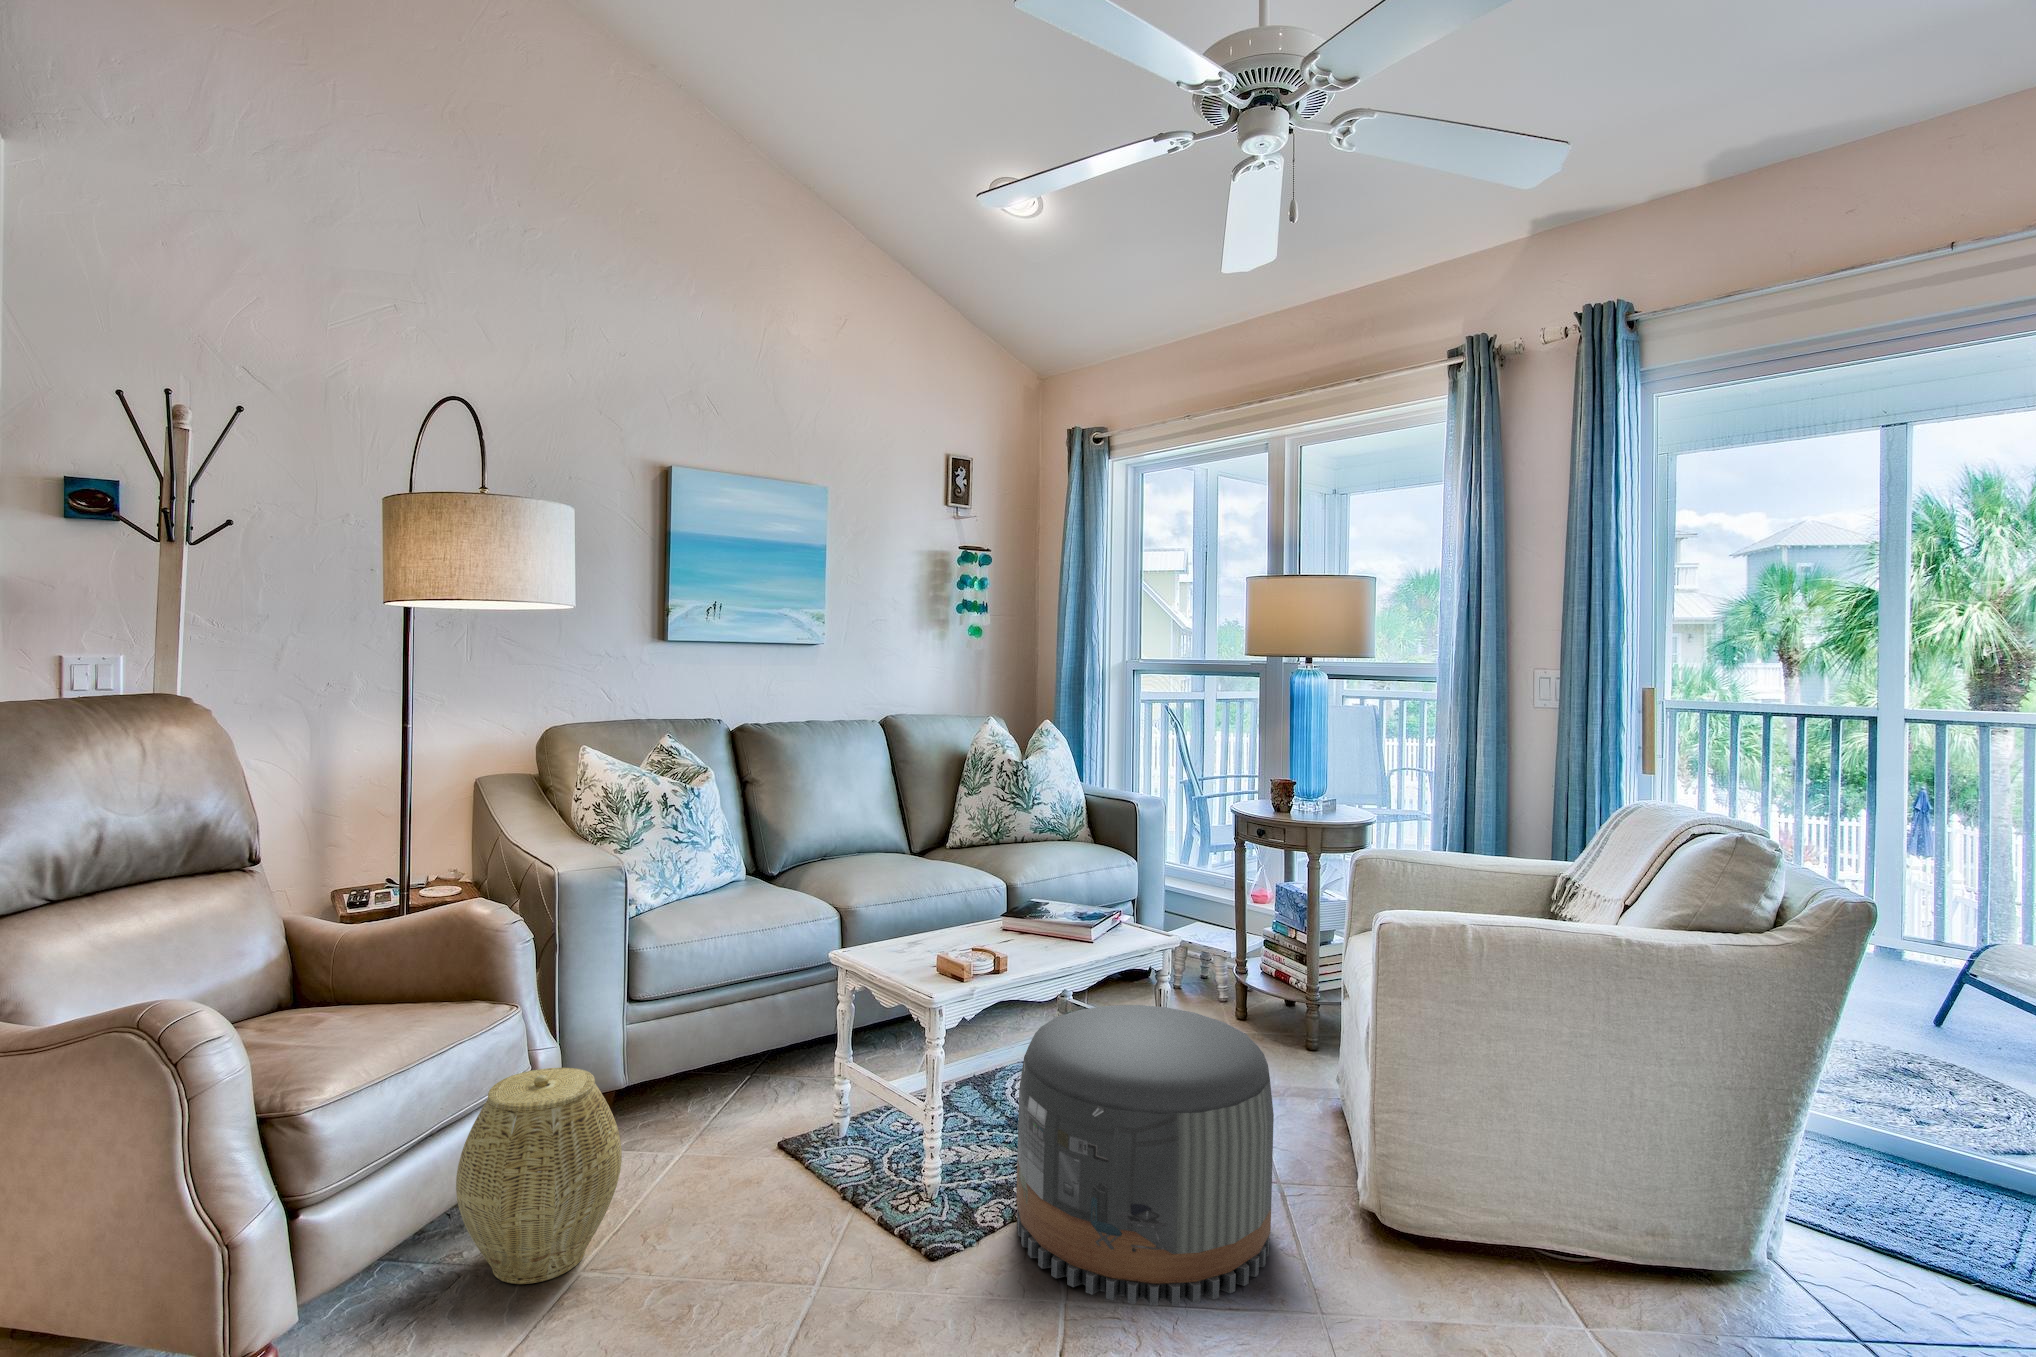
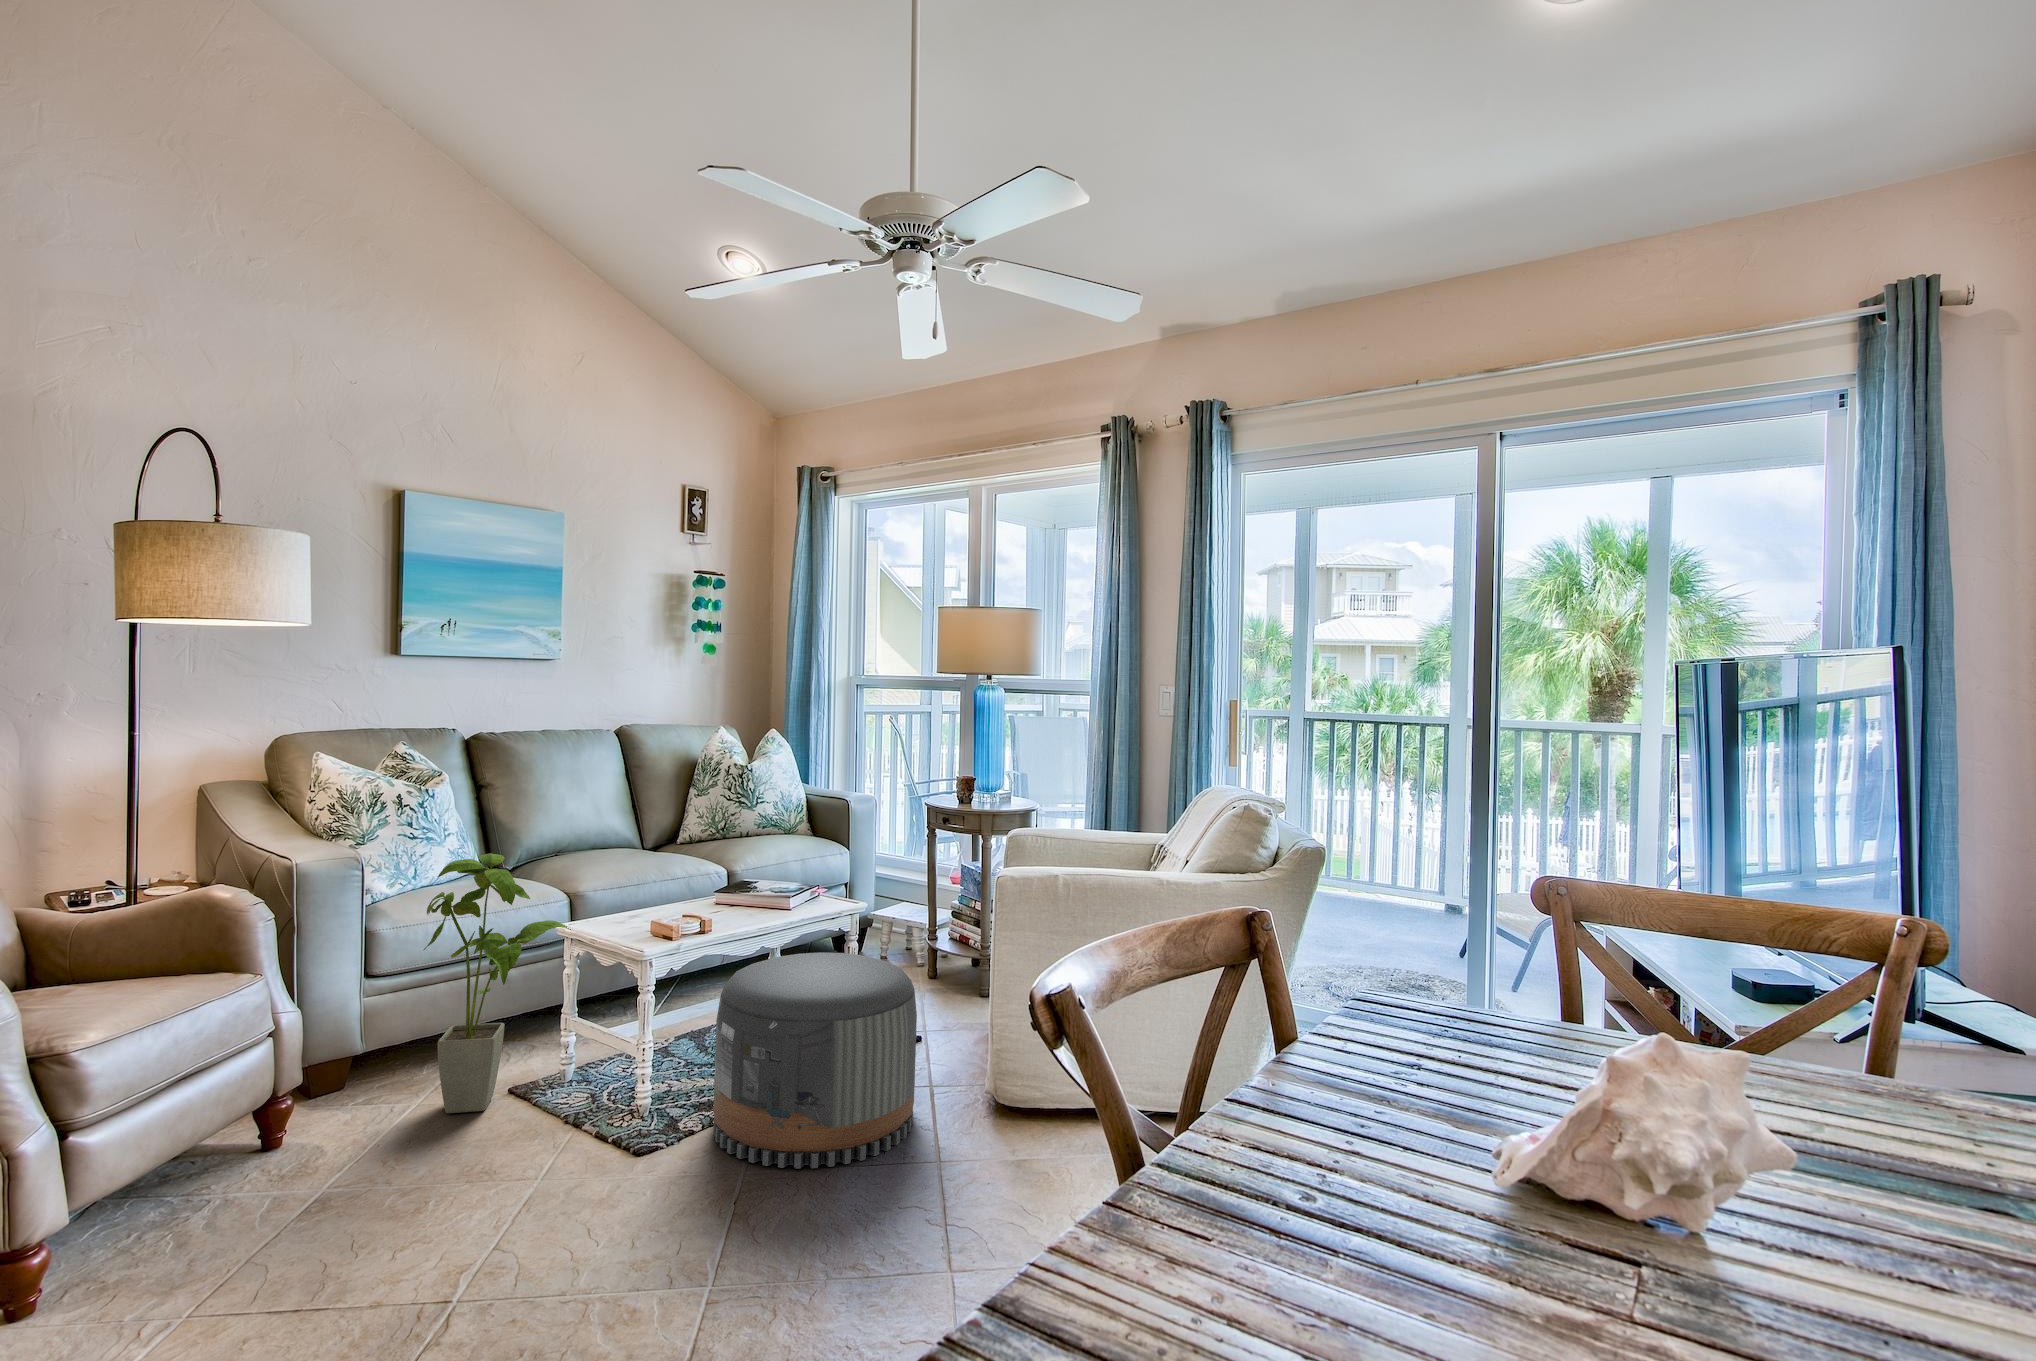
house plant: none [686,868,847,1169] -> present [424,853,571,1113]
woven basket: present [456,1068,622,1284] -> none [207,1025,363,1205]

